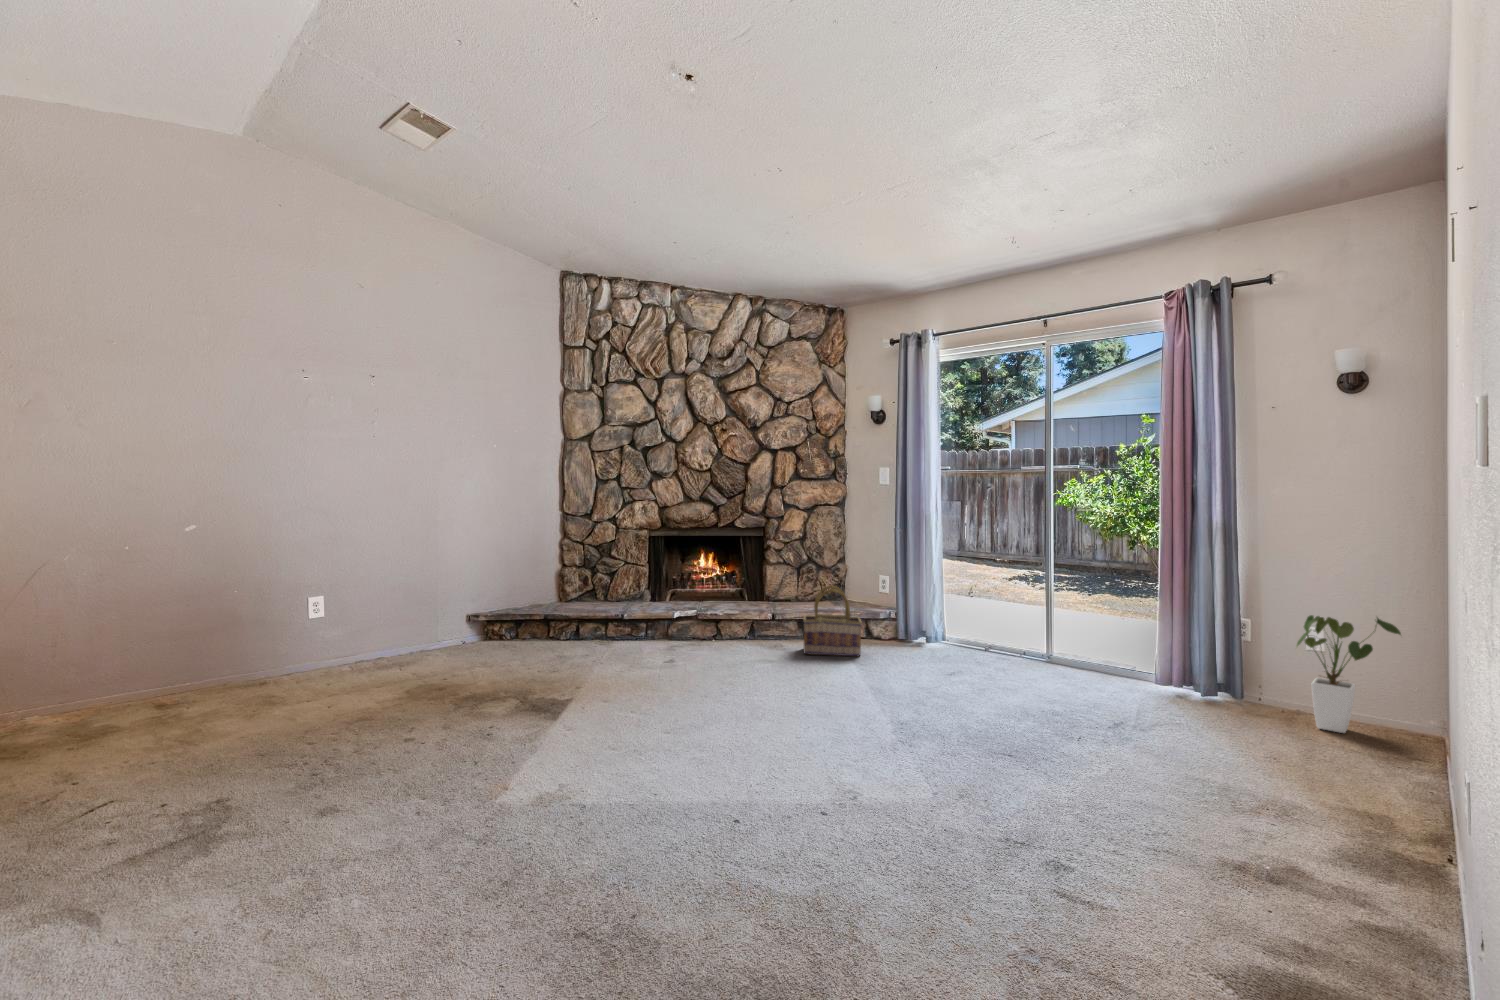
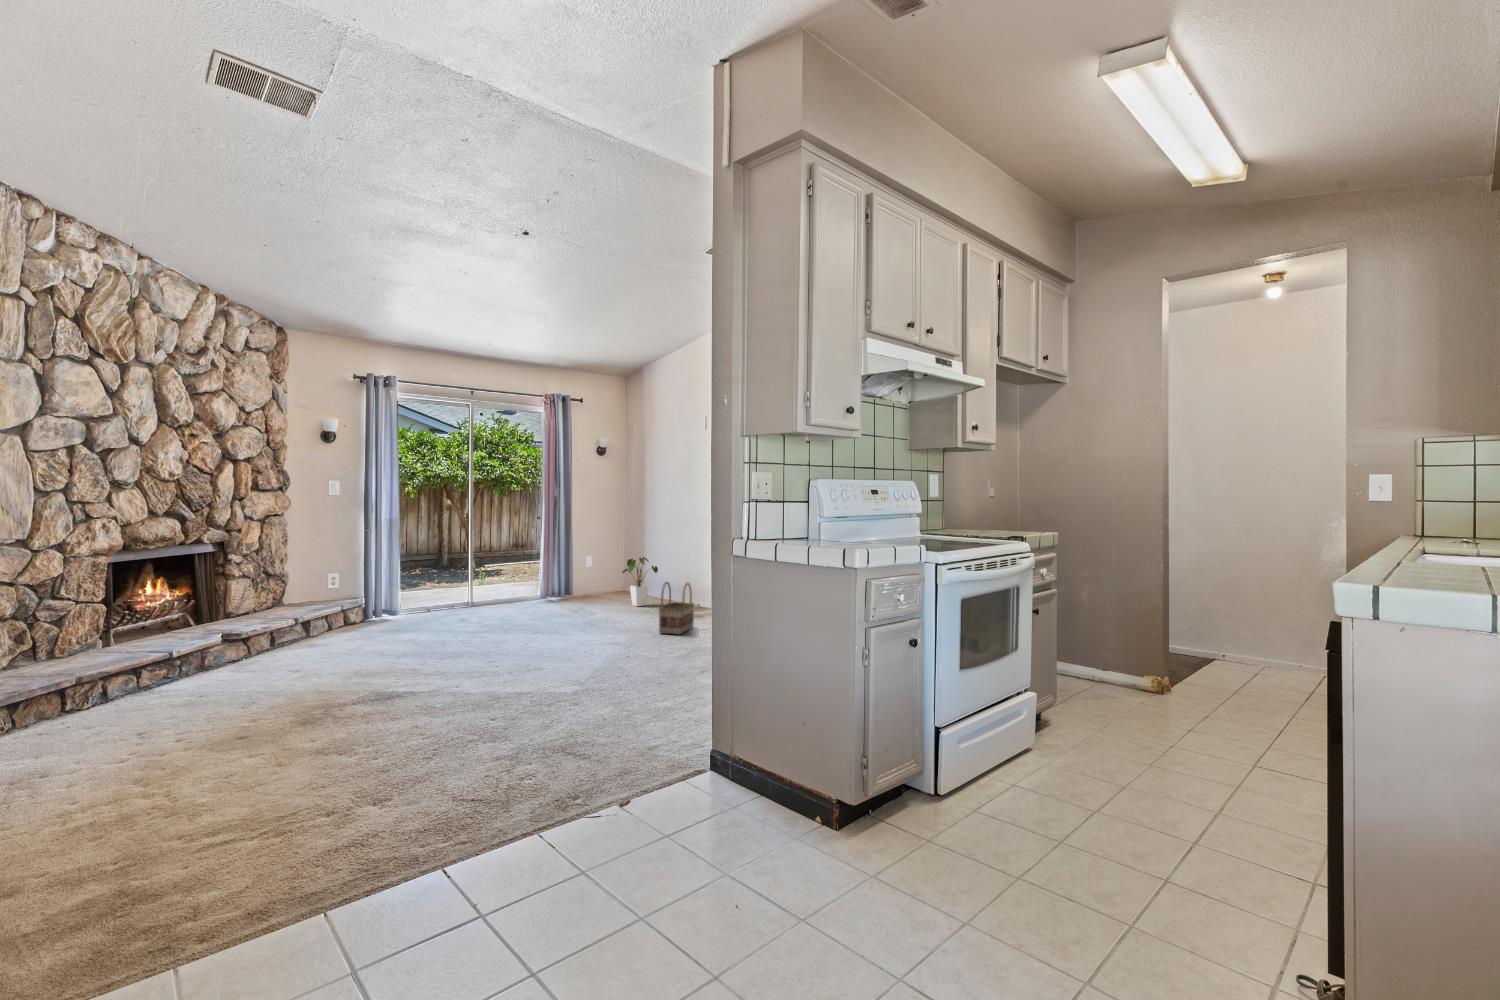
basket: present [803,586,862,656] -> present [659,582,694,635]

